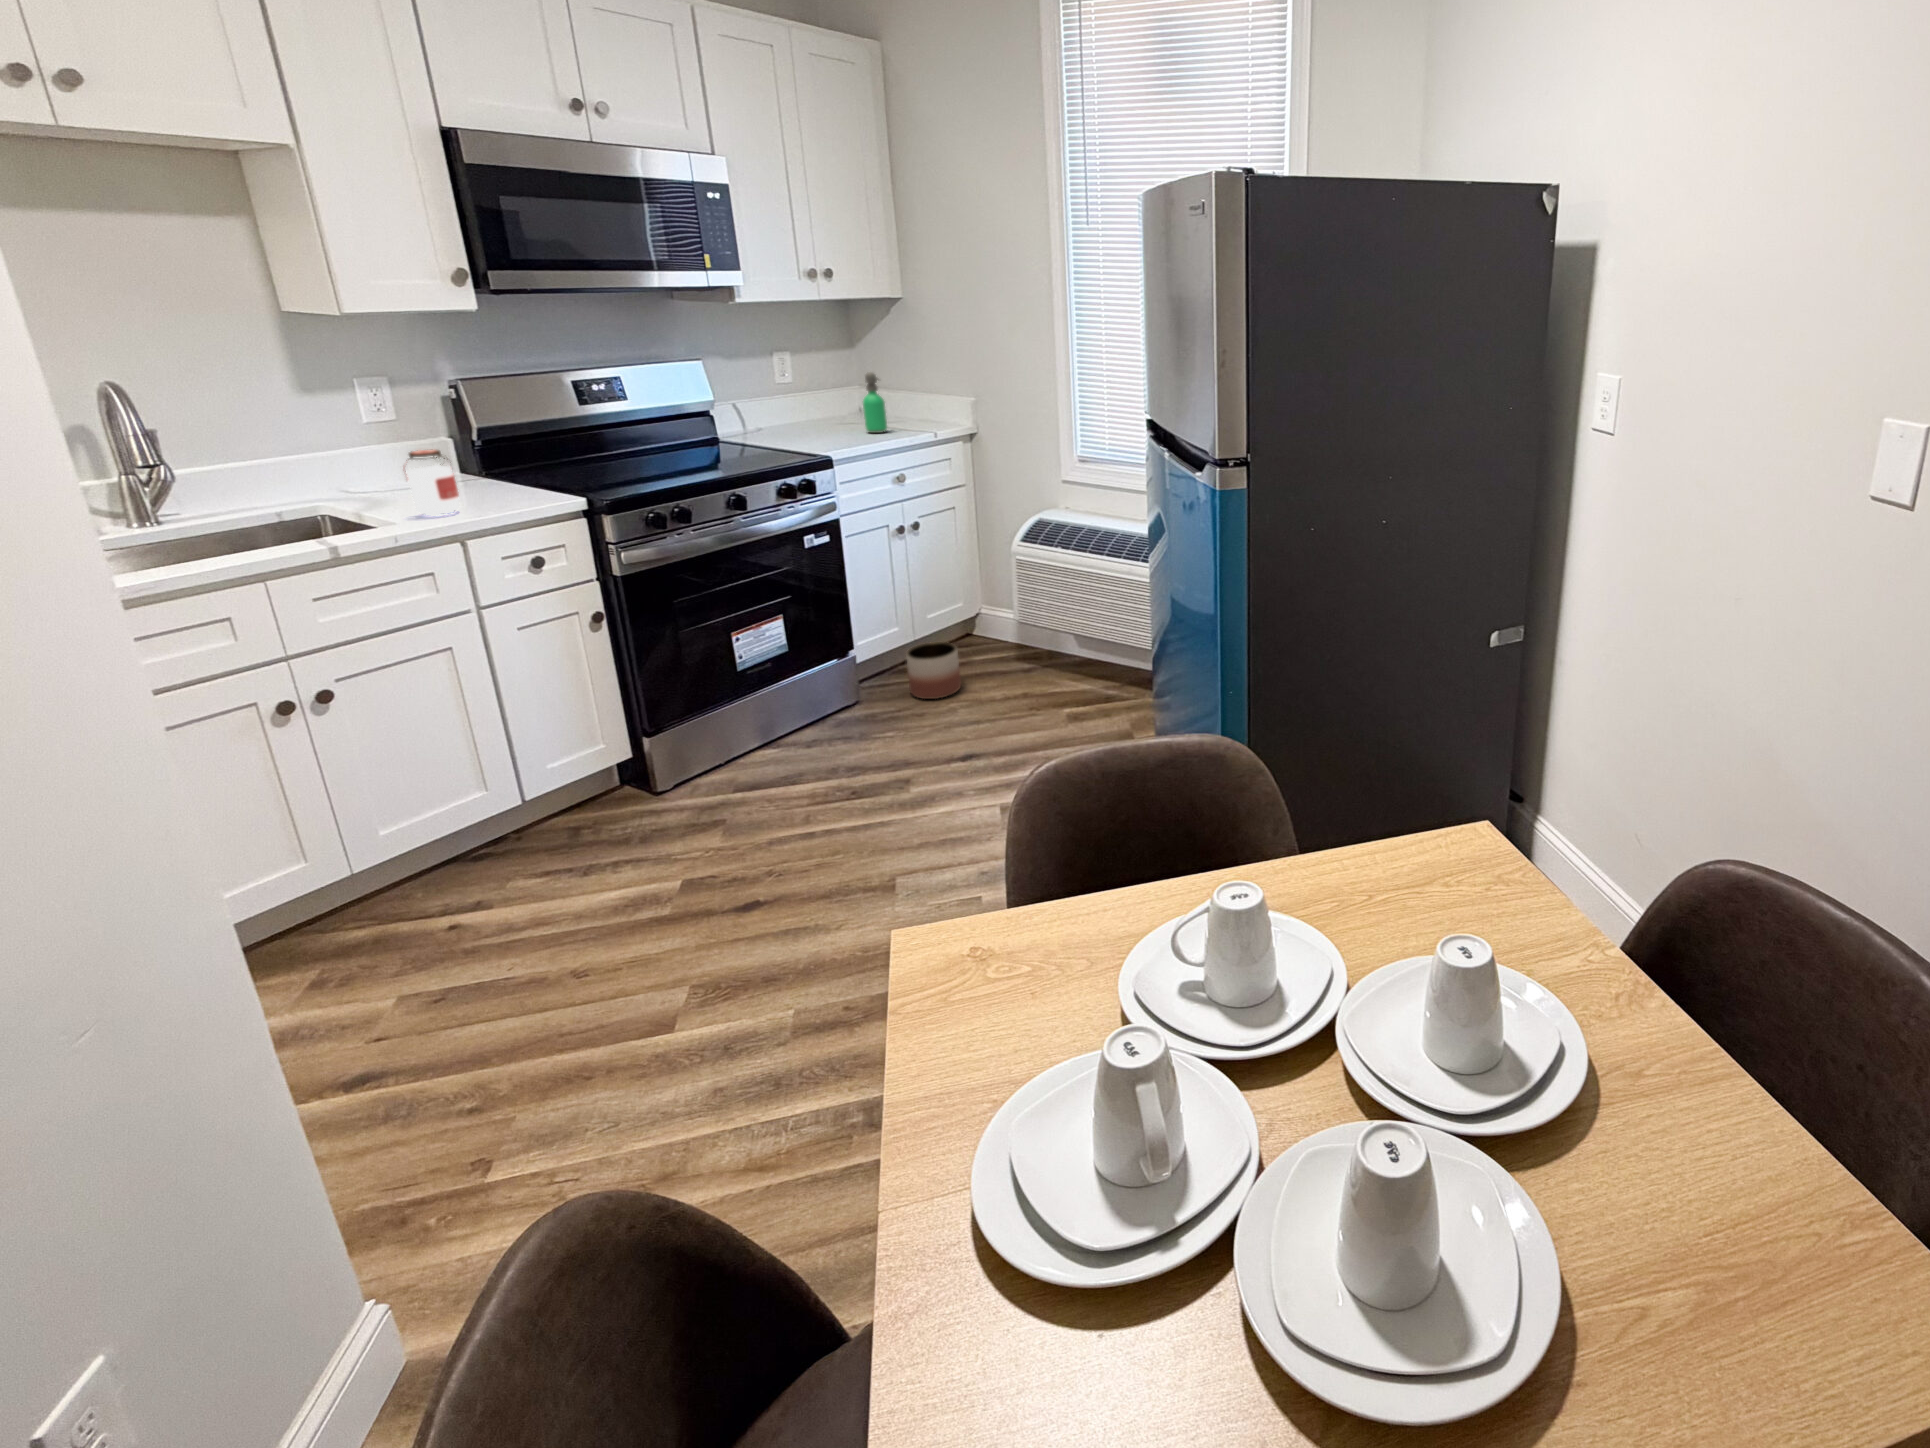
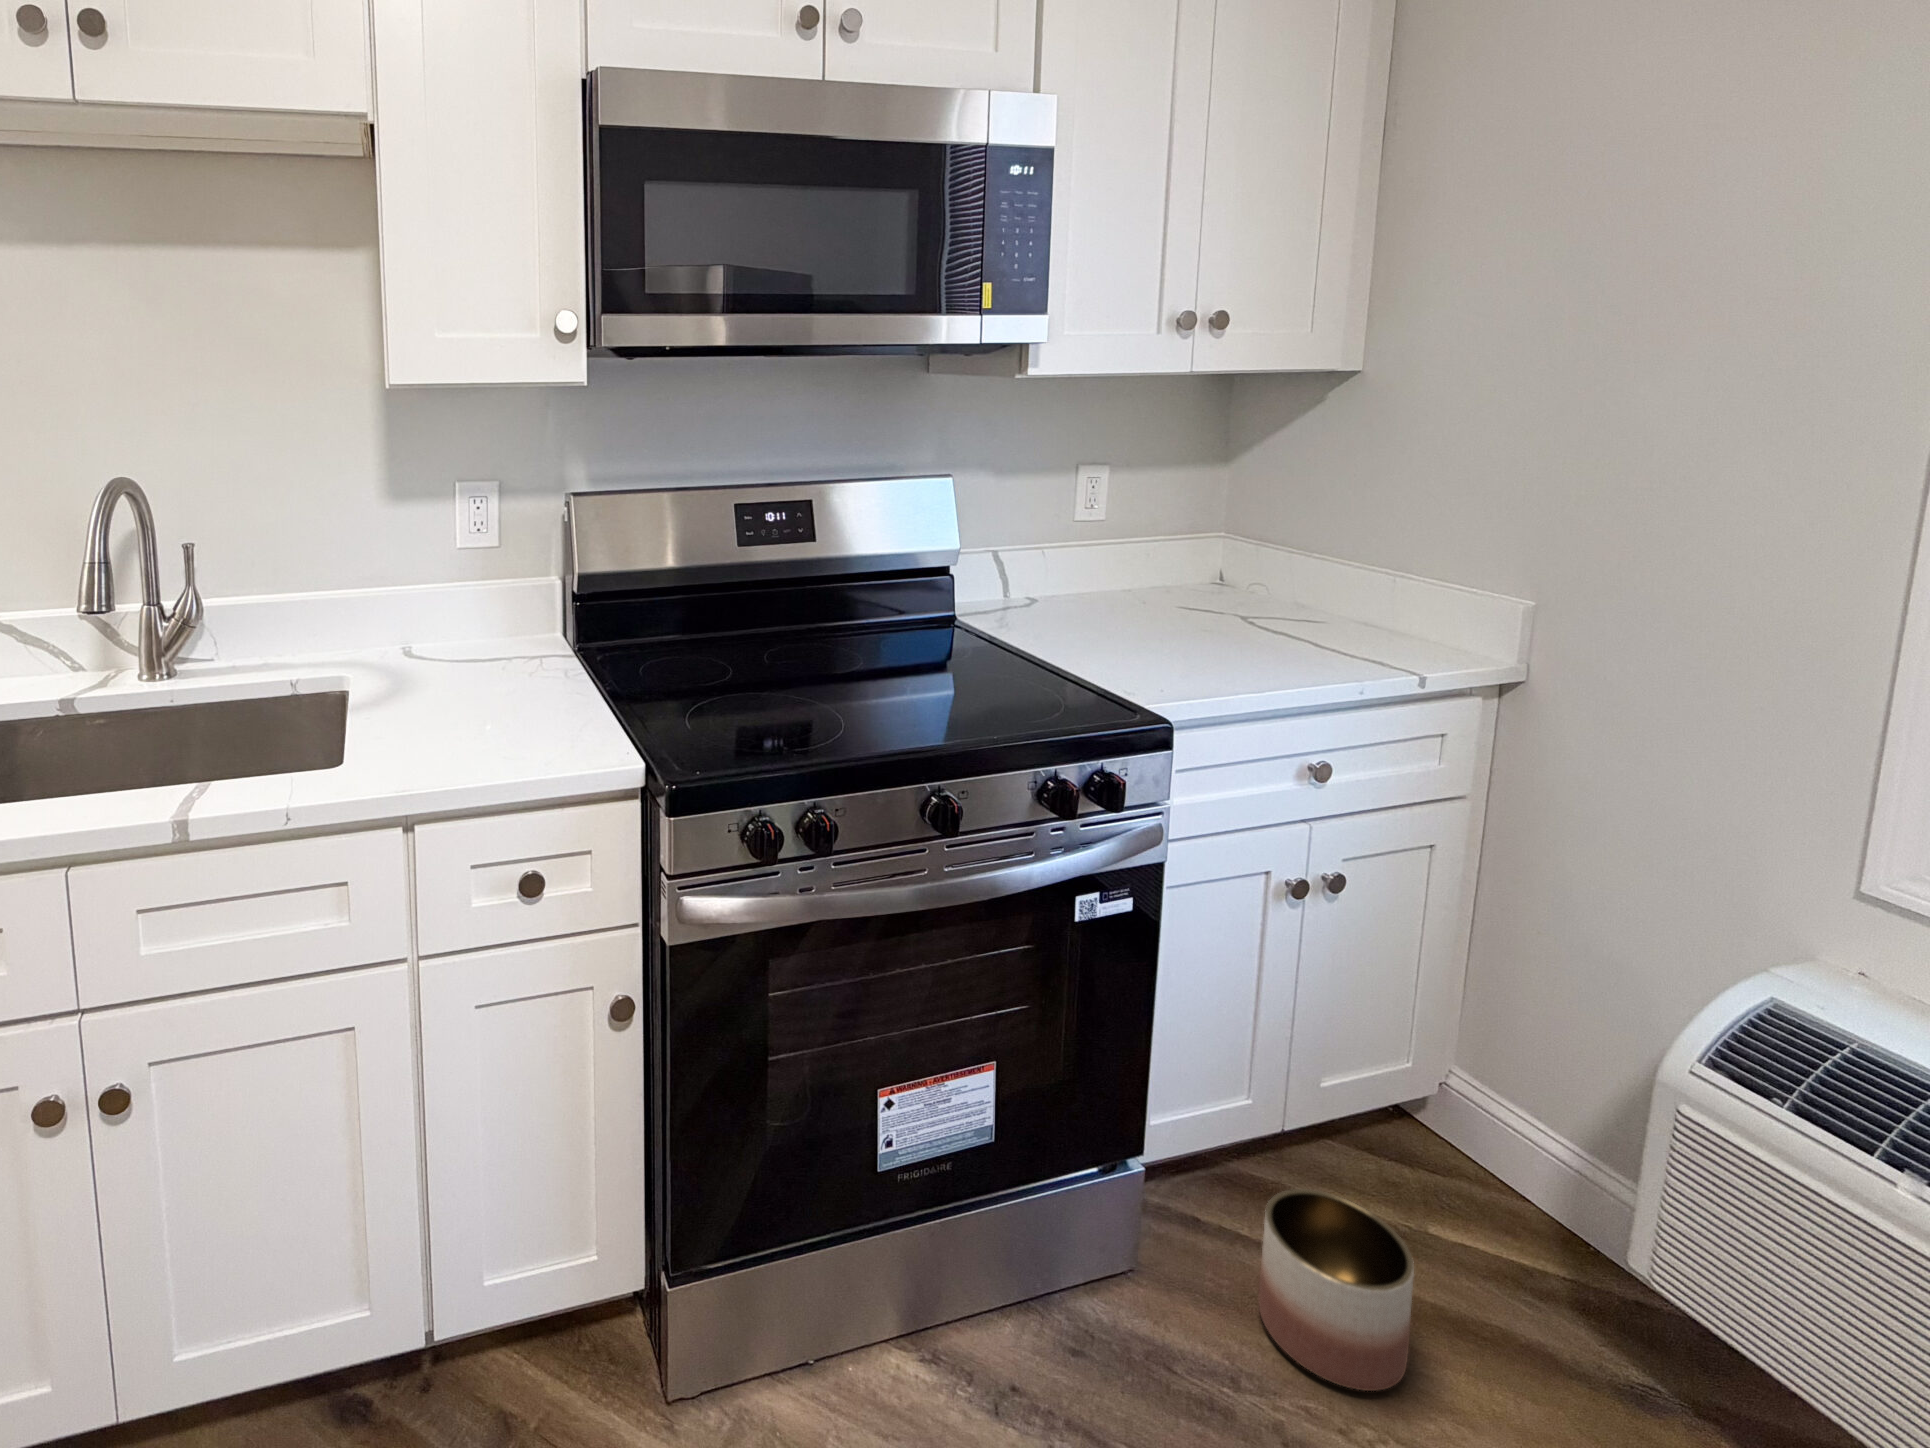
soap dispenser: present [863,372,887,433] -> none [1242,520,1296,650]
jar: present [405,449,459,515] -> none [368,631,445,761]

